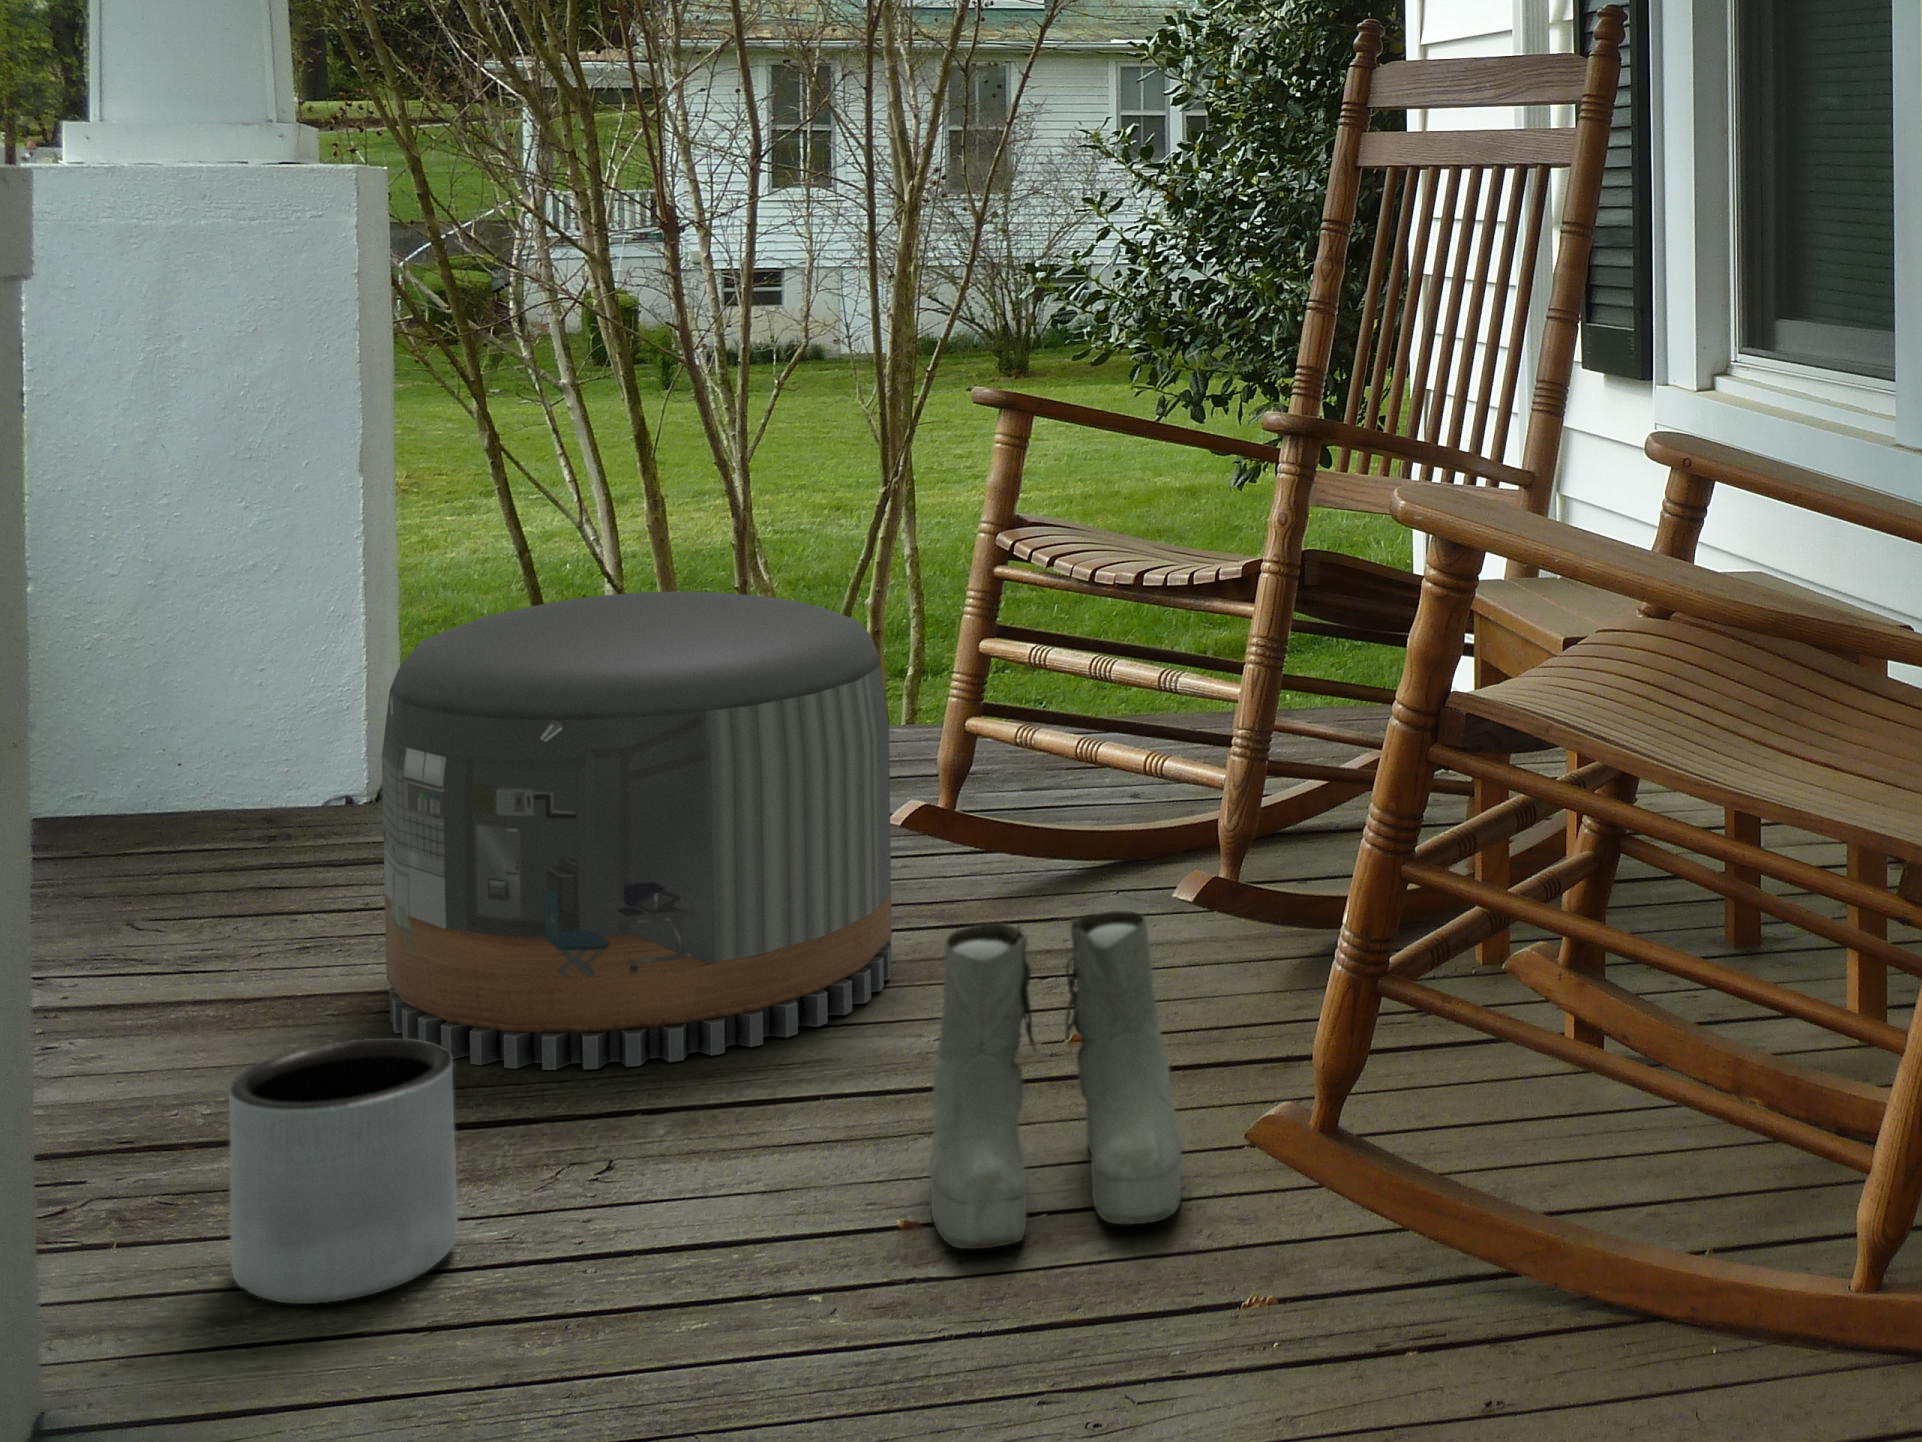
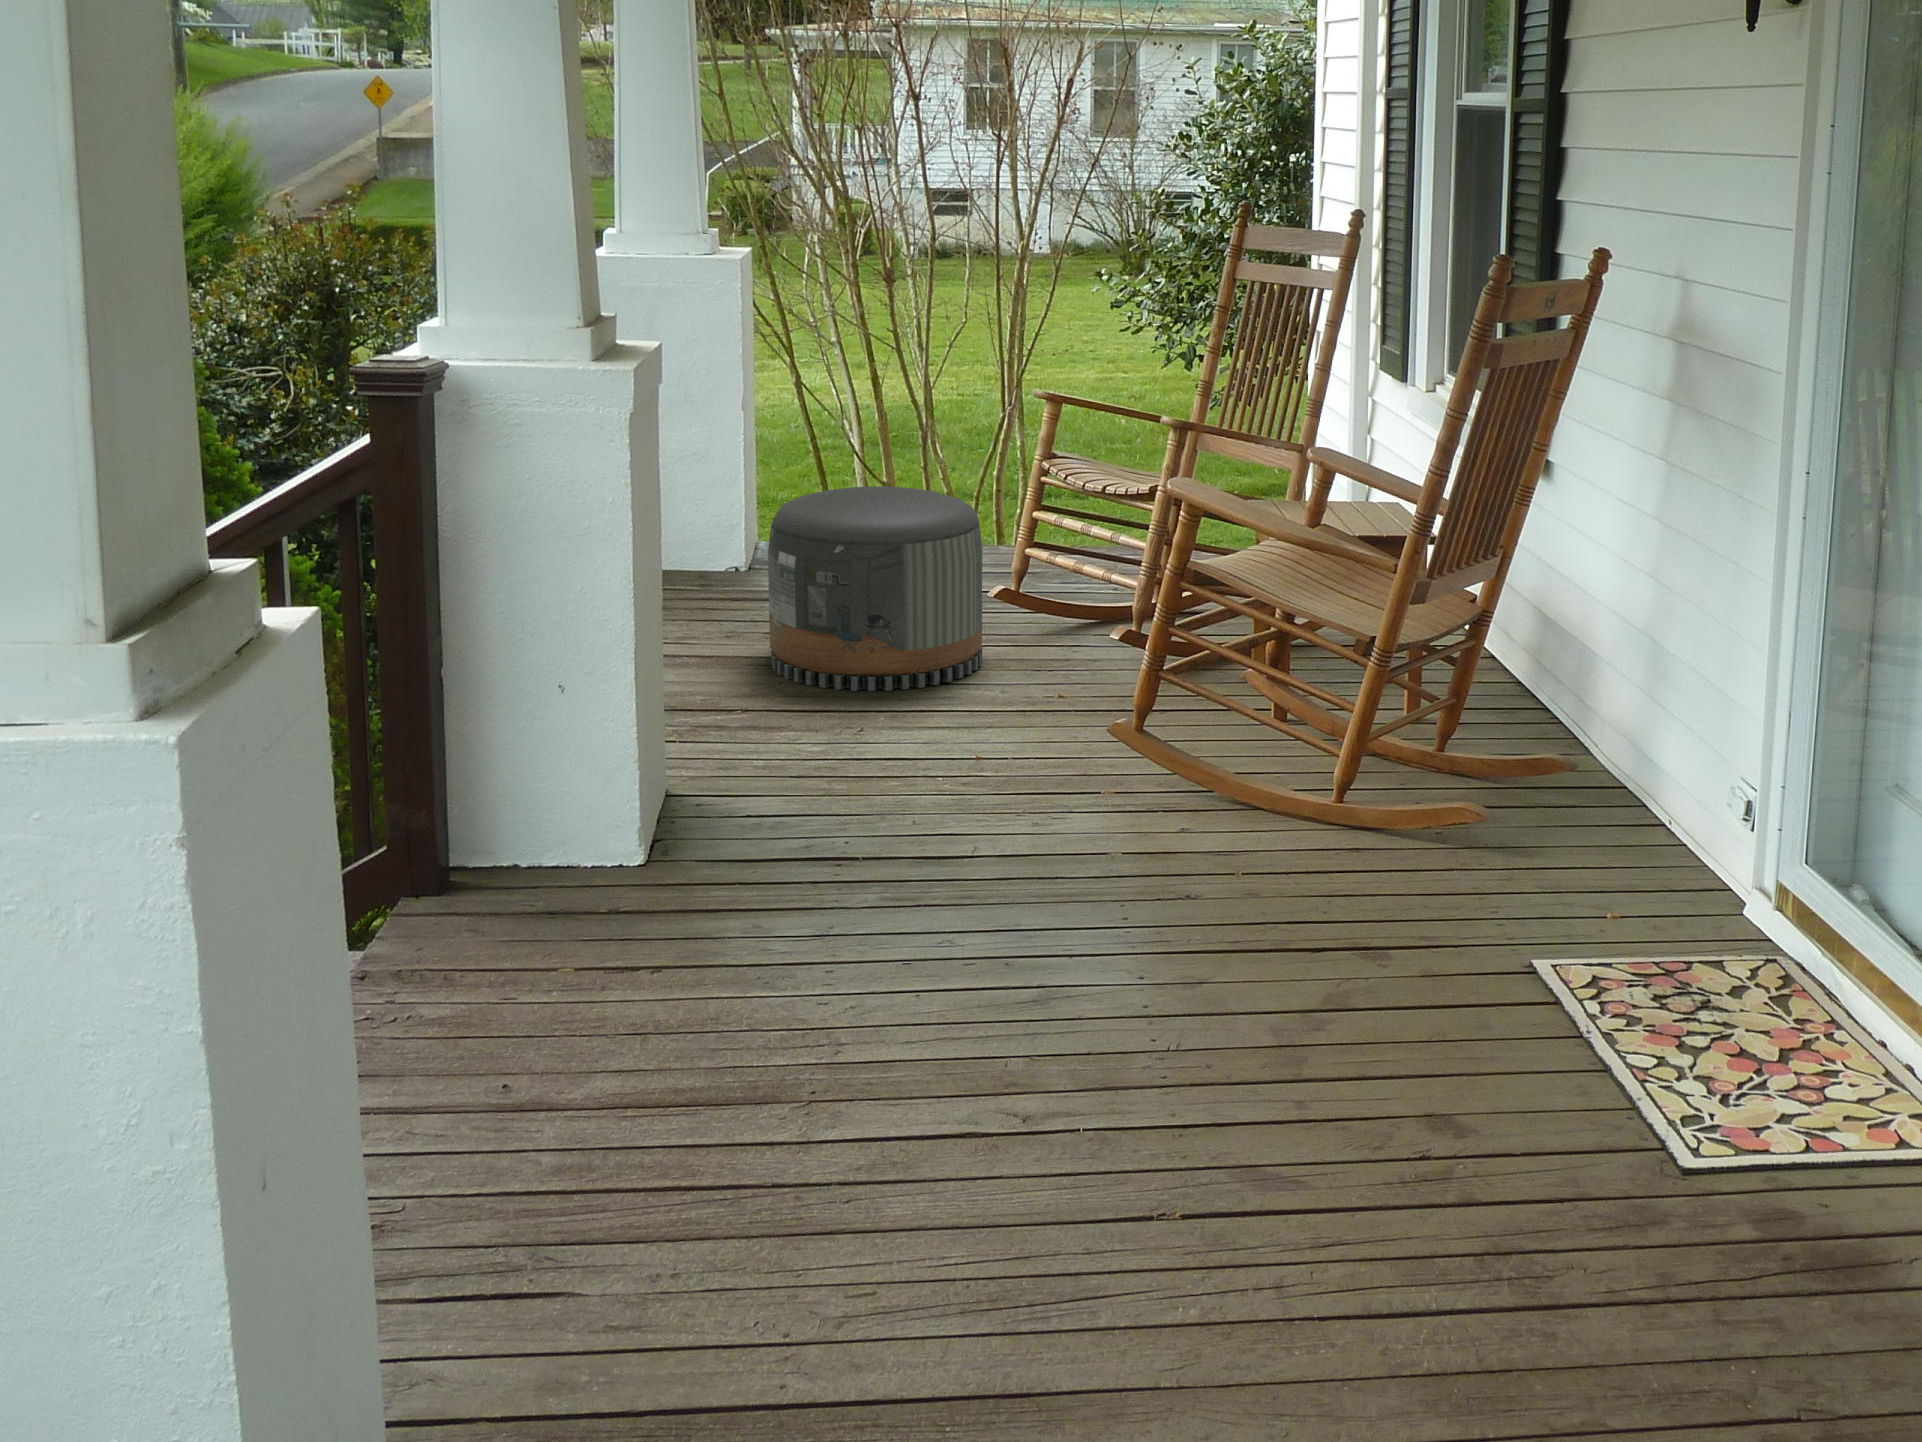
boots: present [930,911,1182,1249] -> none [986,640,1086,764]
planter: present [229,1038,458,1304] -> none [727,666,808,759]

